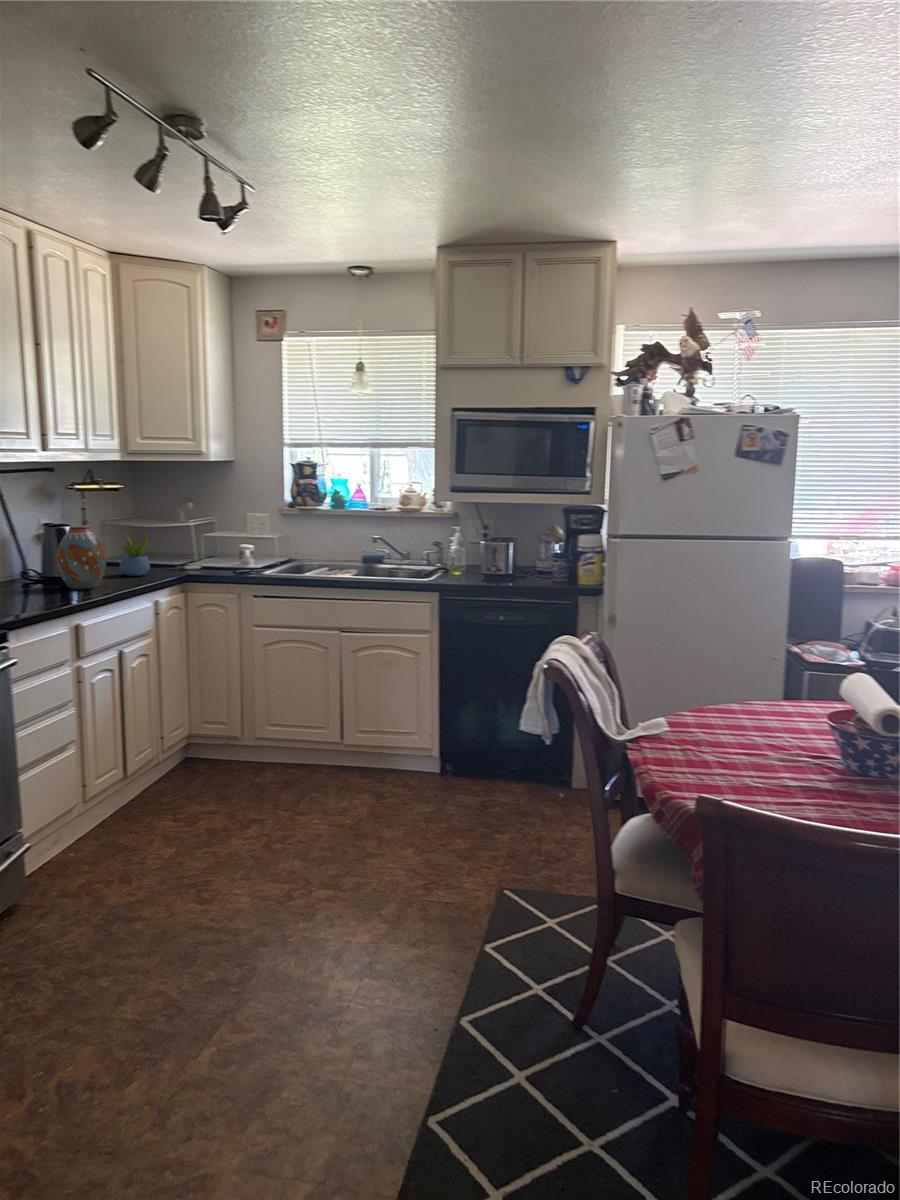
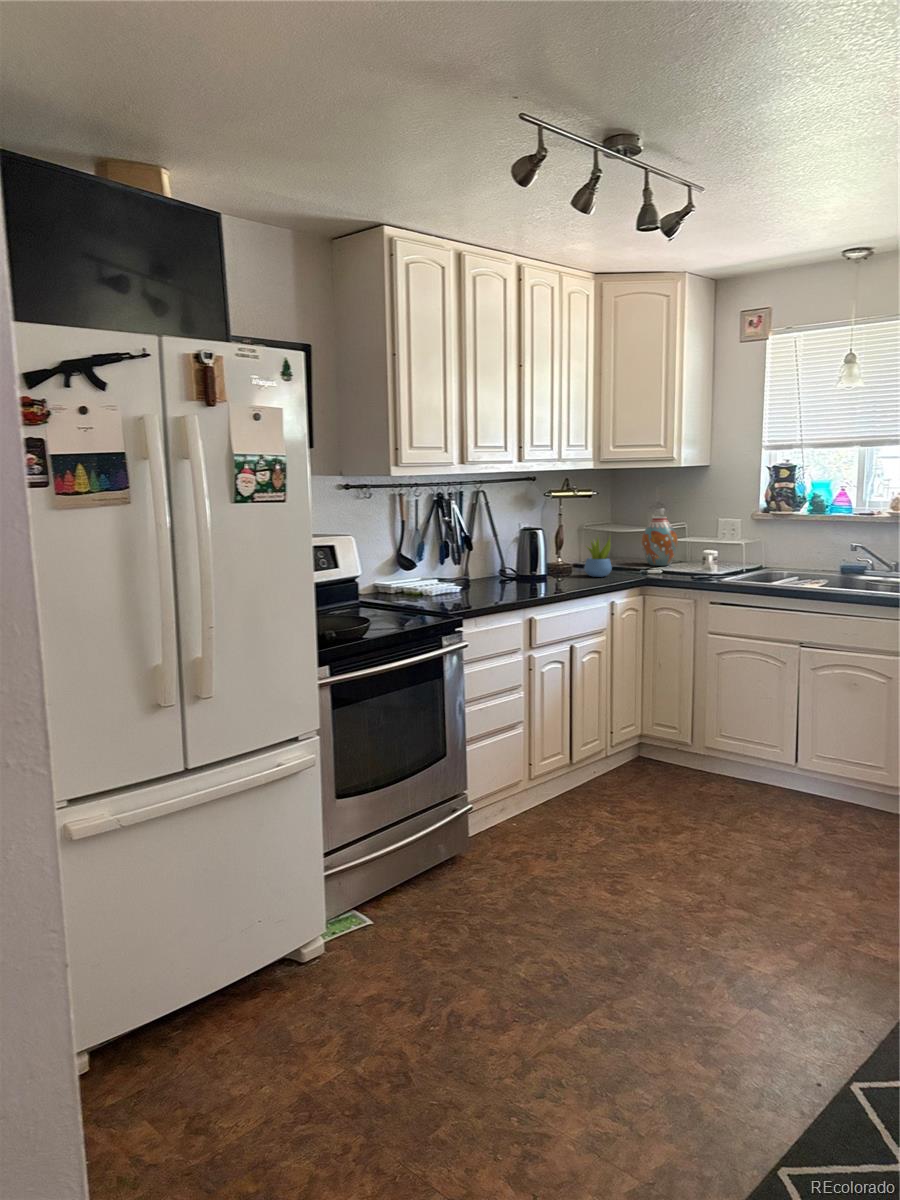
vase: present [56,525,106,589] -> present [641,517,678,566]

